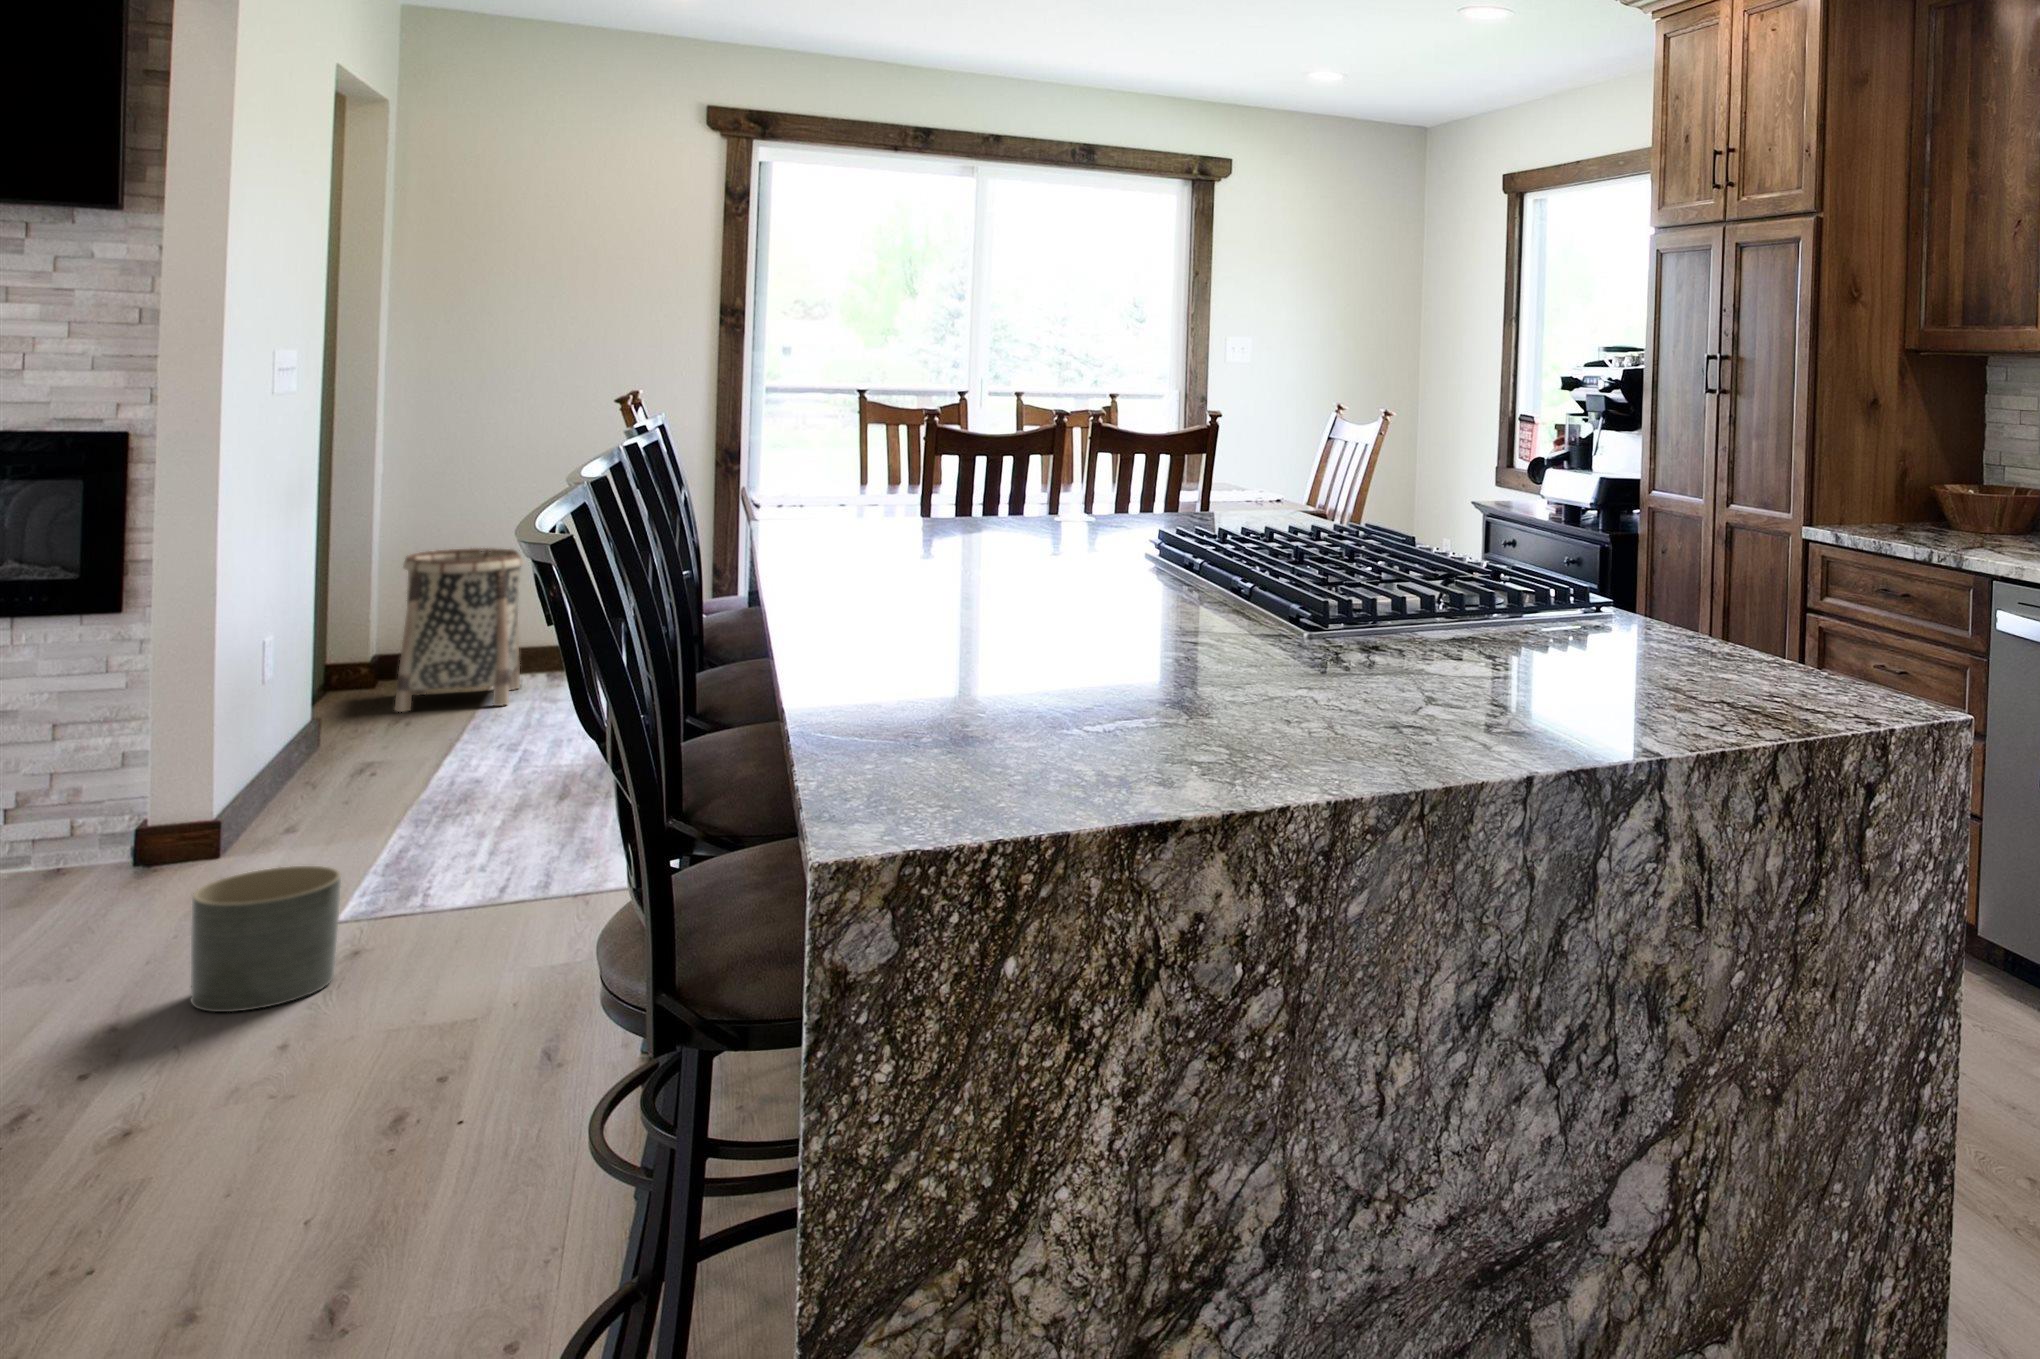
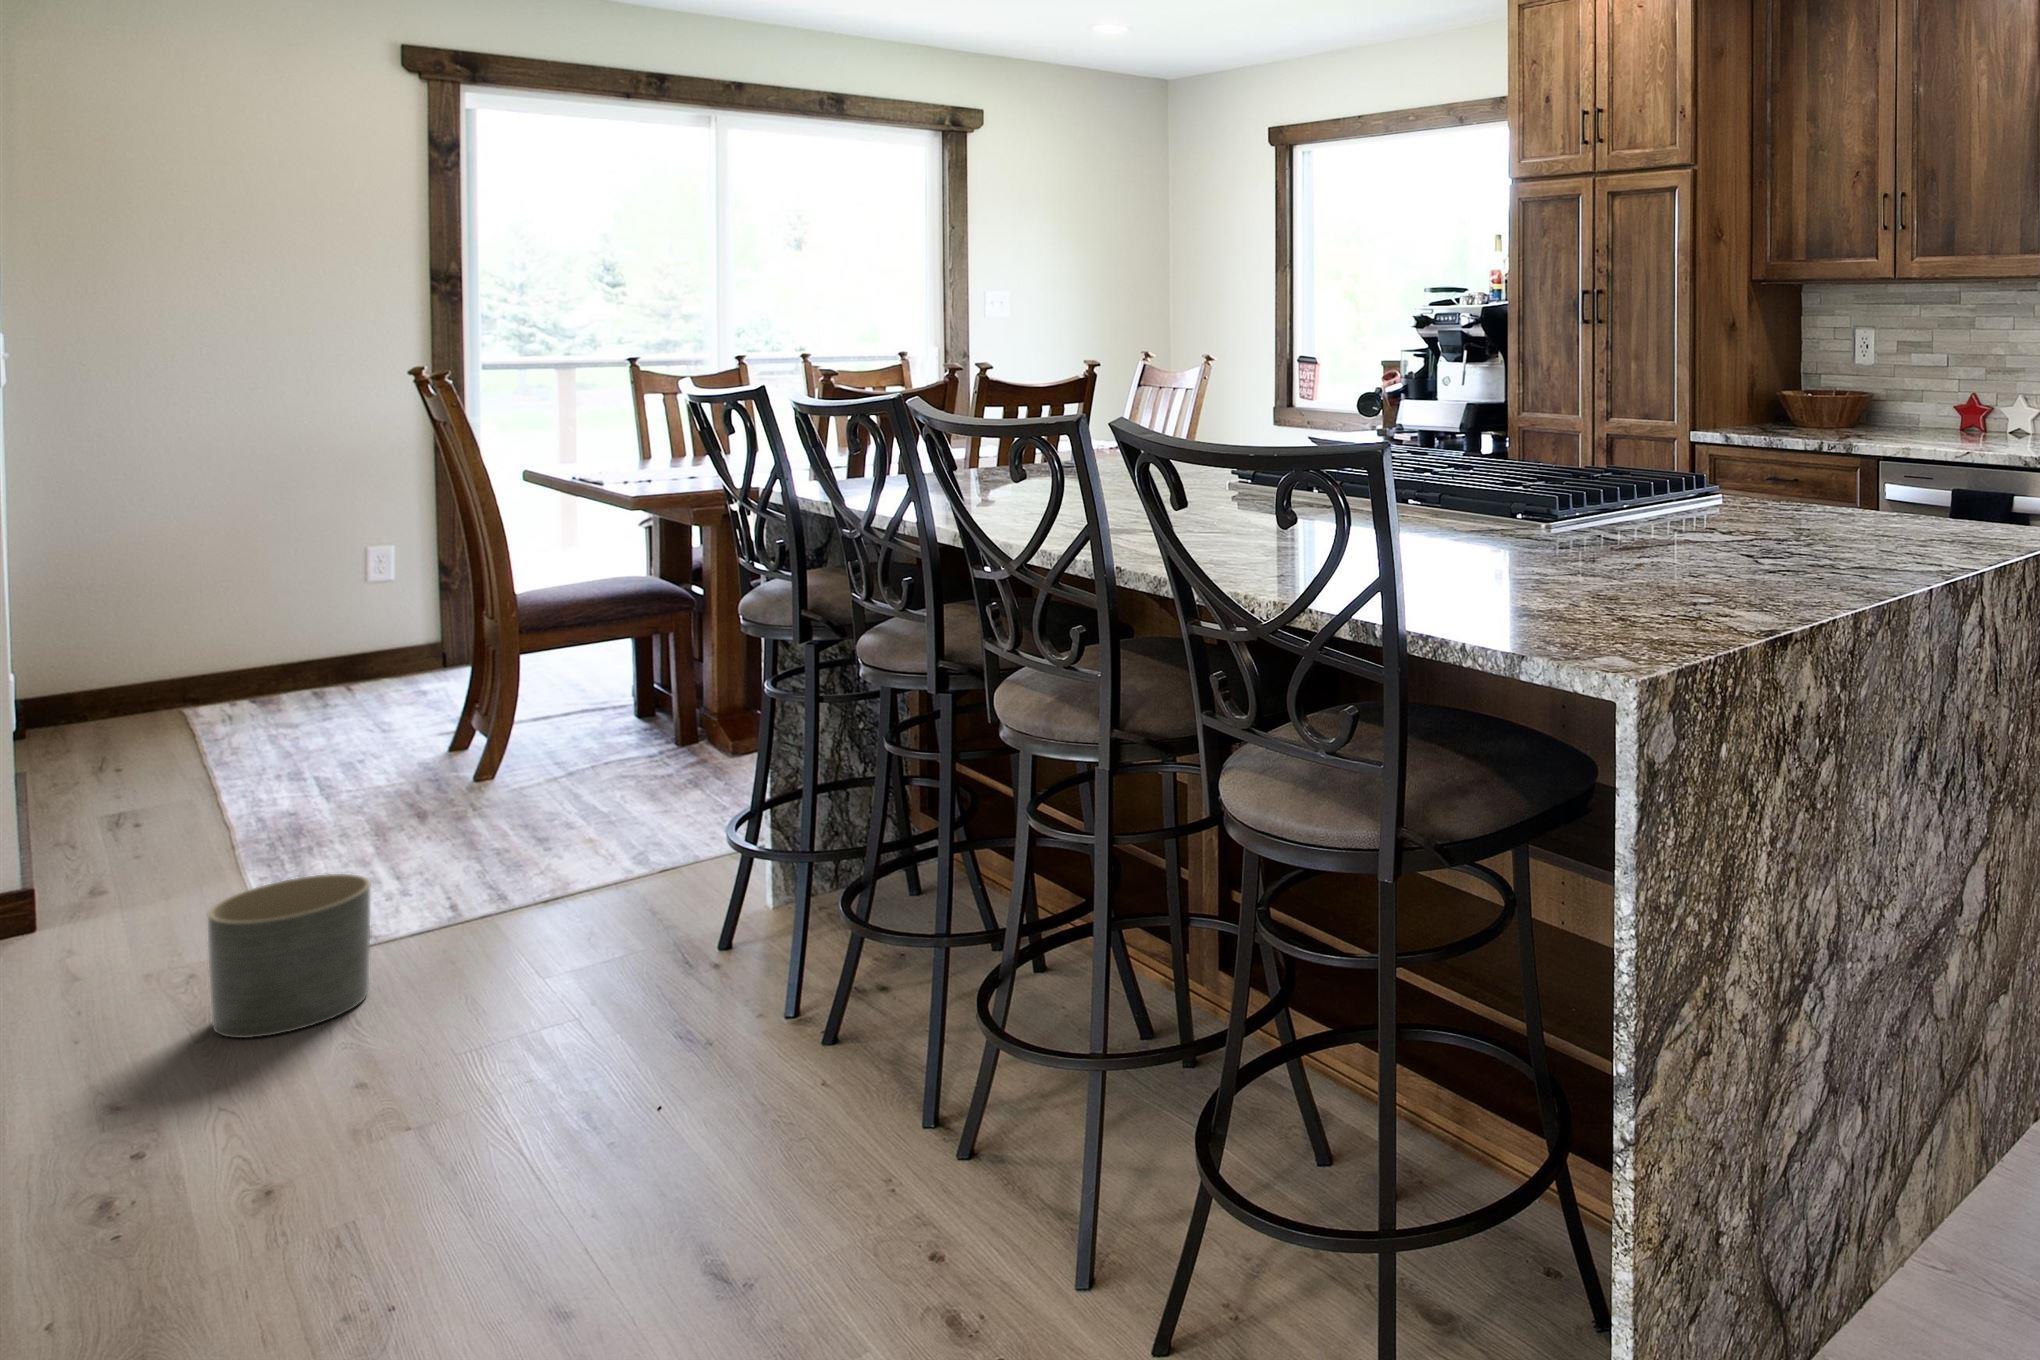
basket: present [395,548,524,712] -> none [81,548,239,741]

